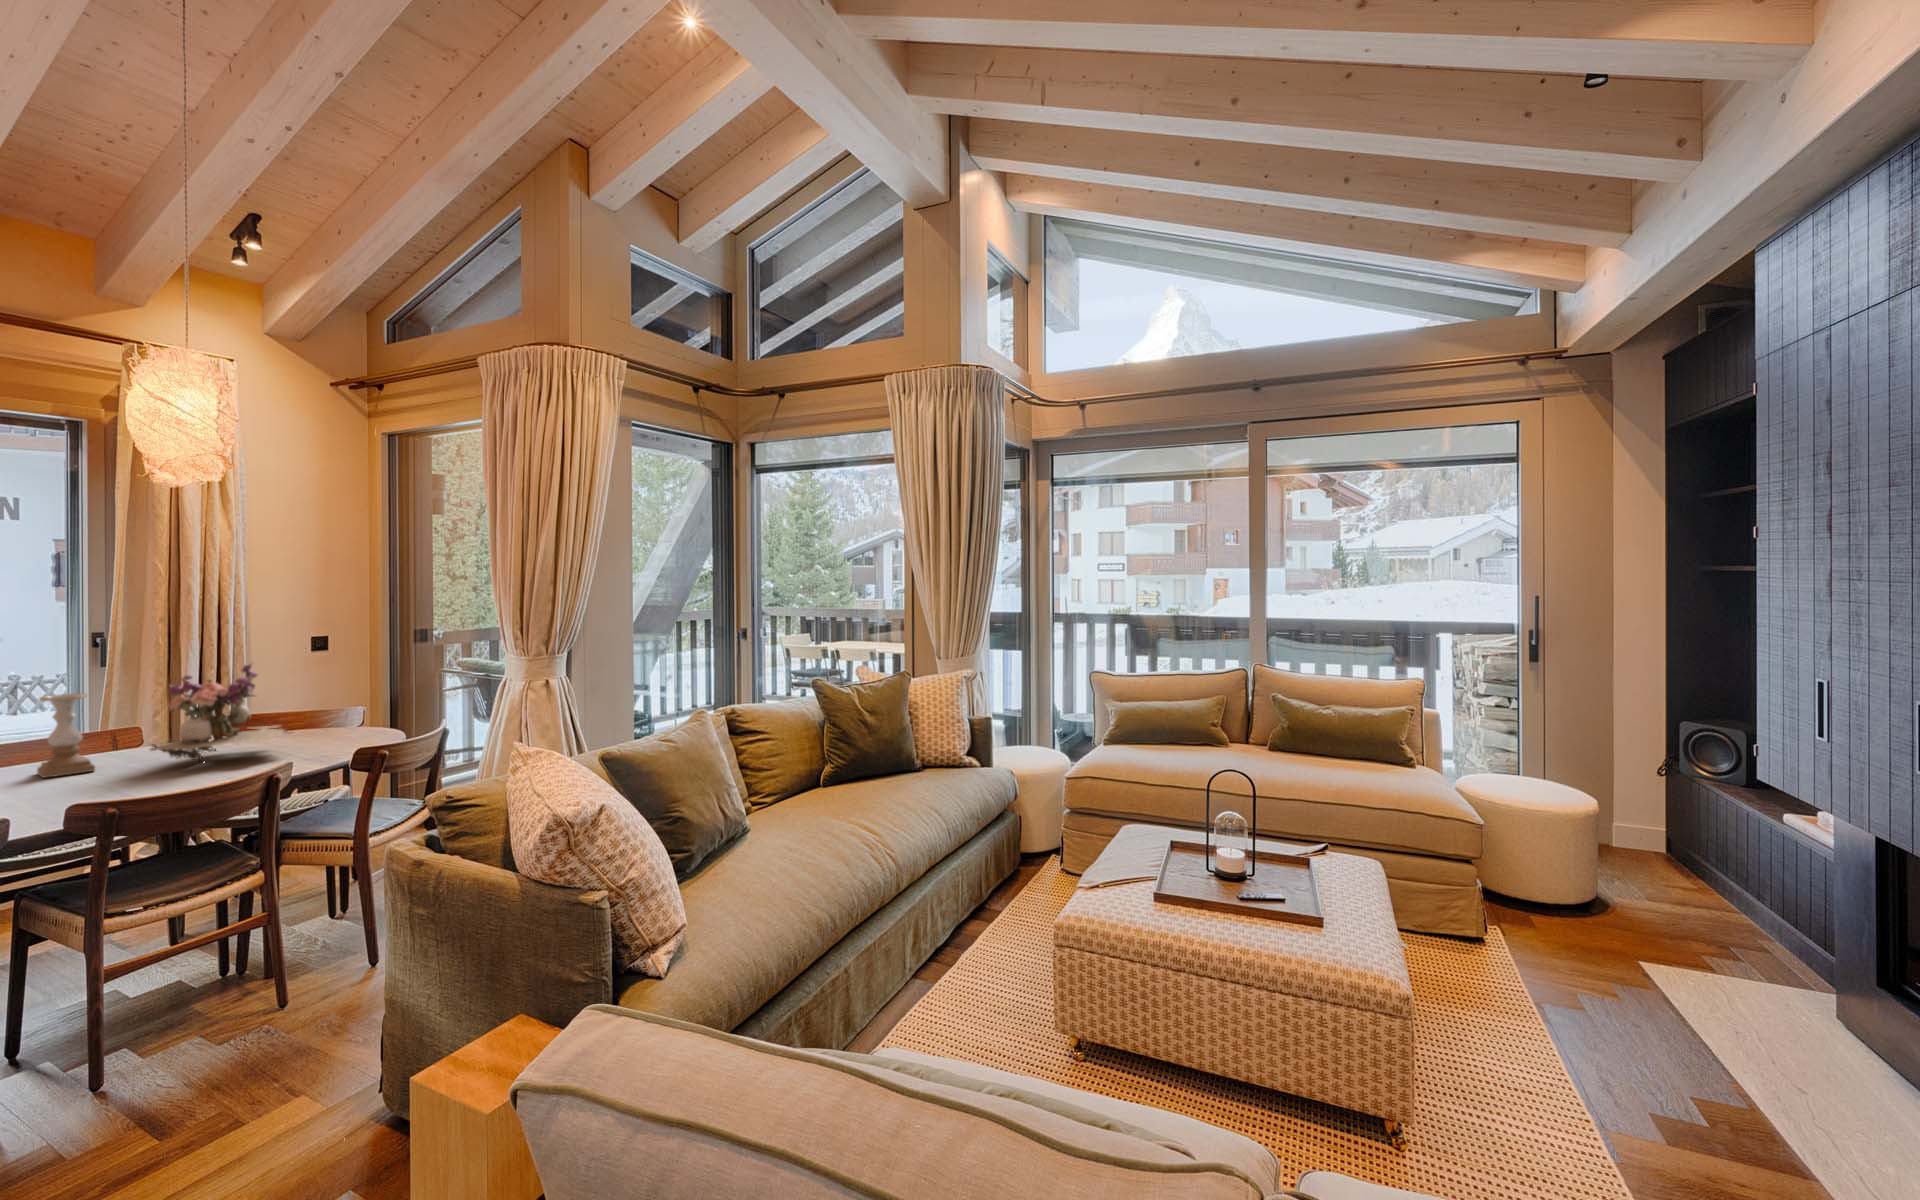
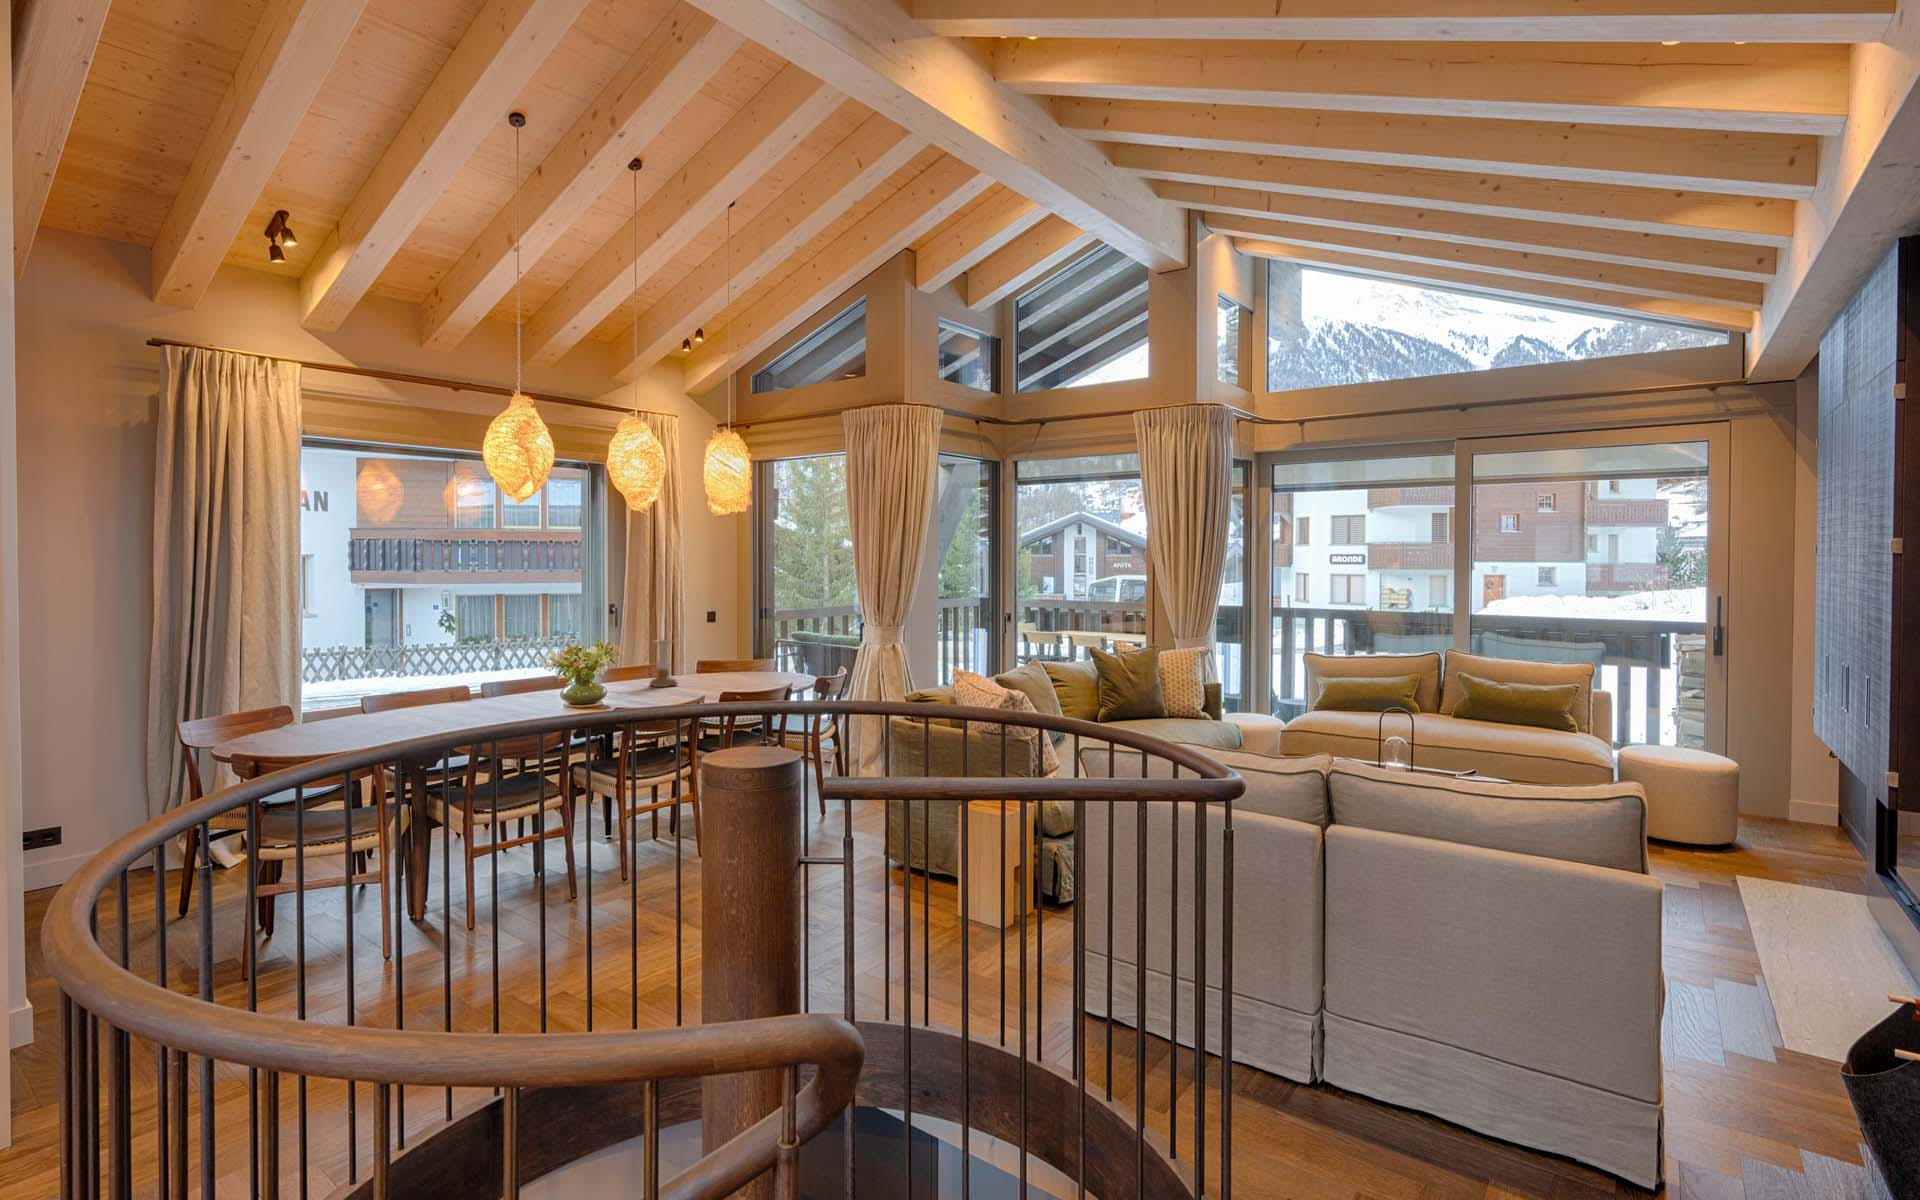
flower arrangement: present [150,664,290,761] -> none [706,625,771,684]

